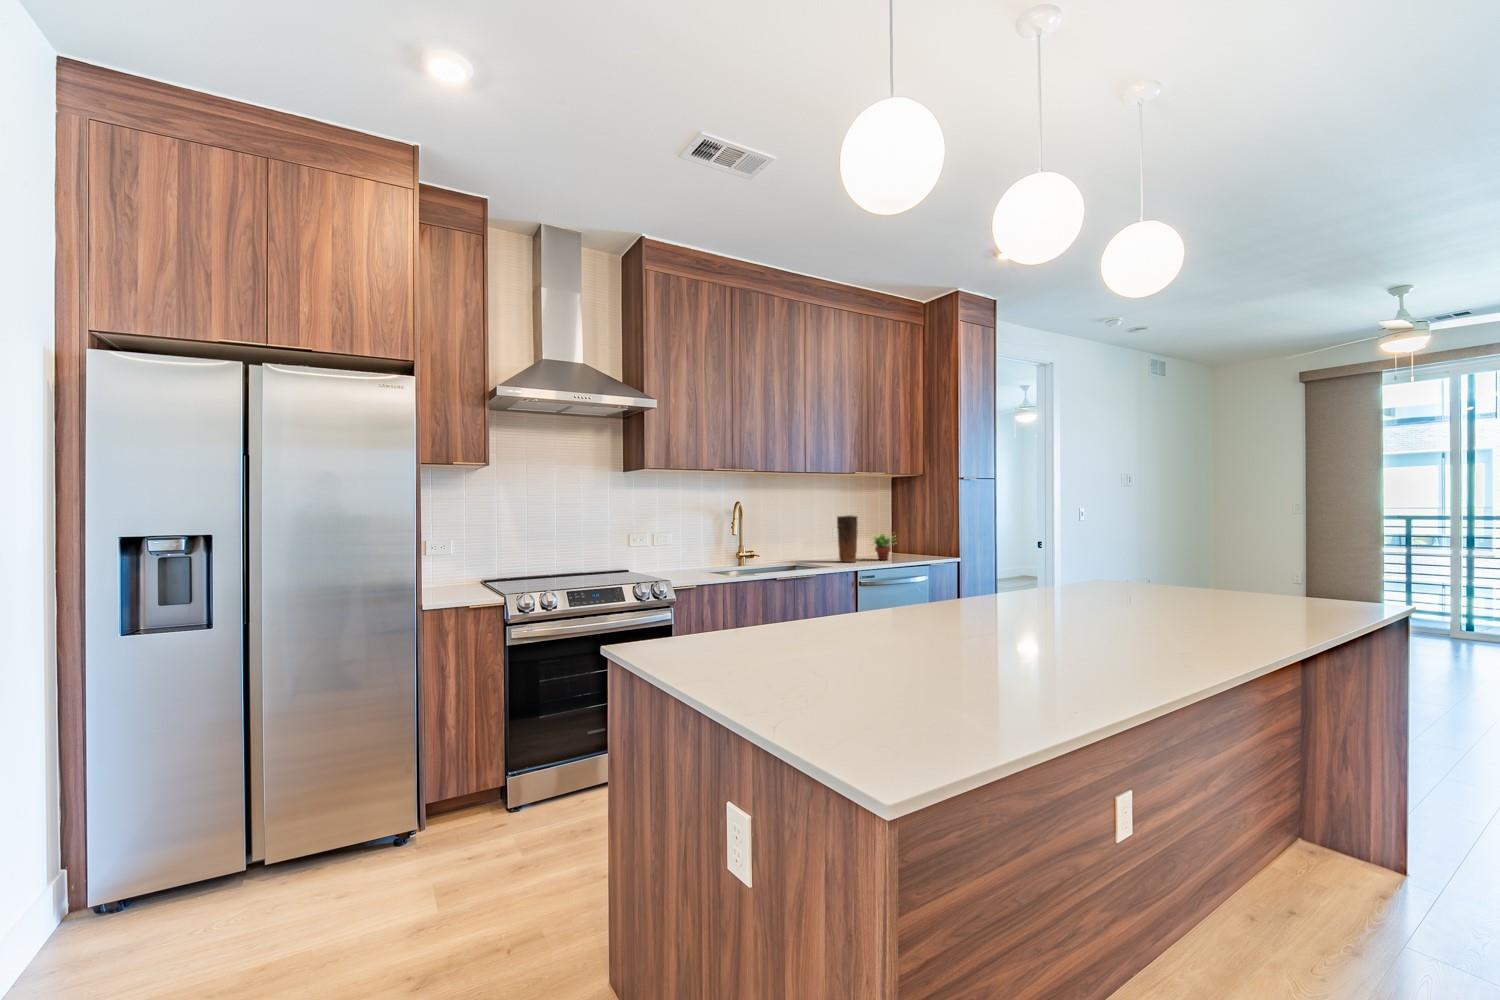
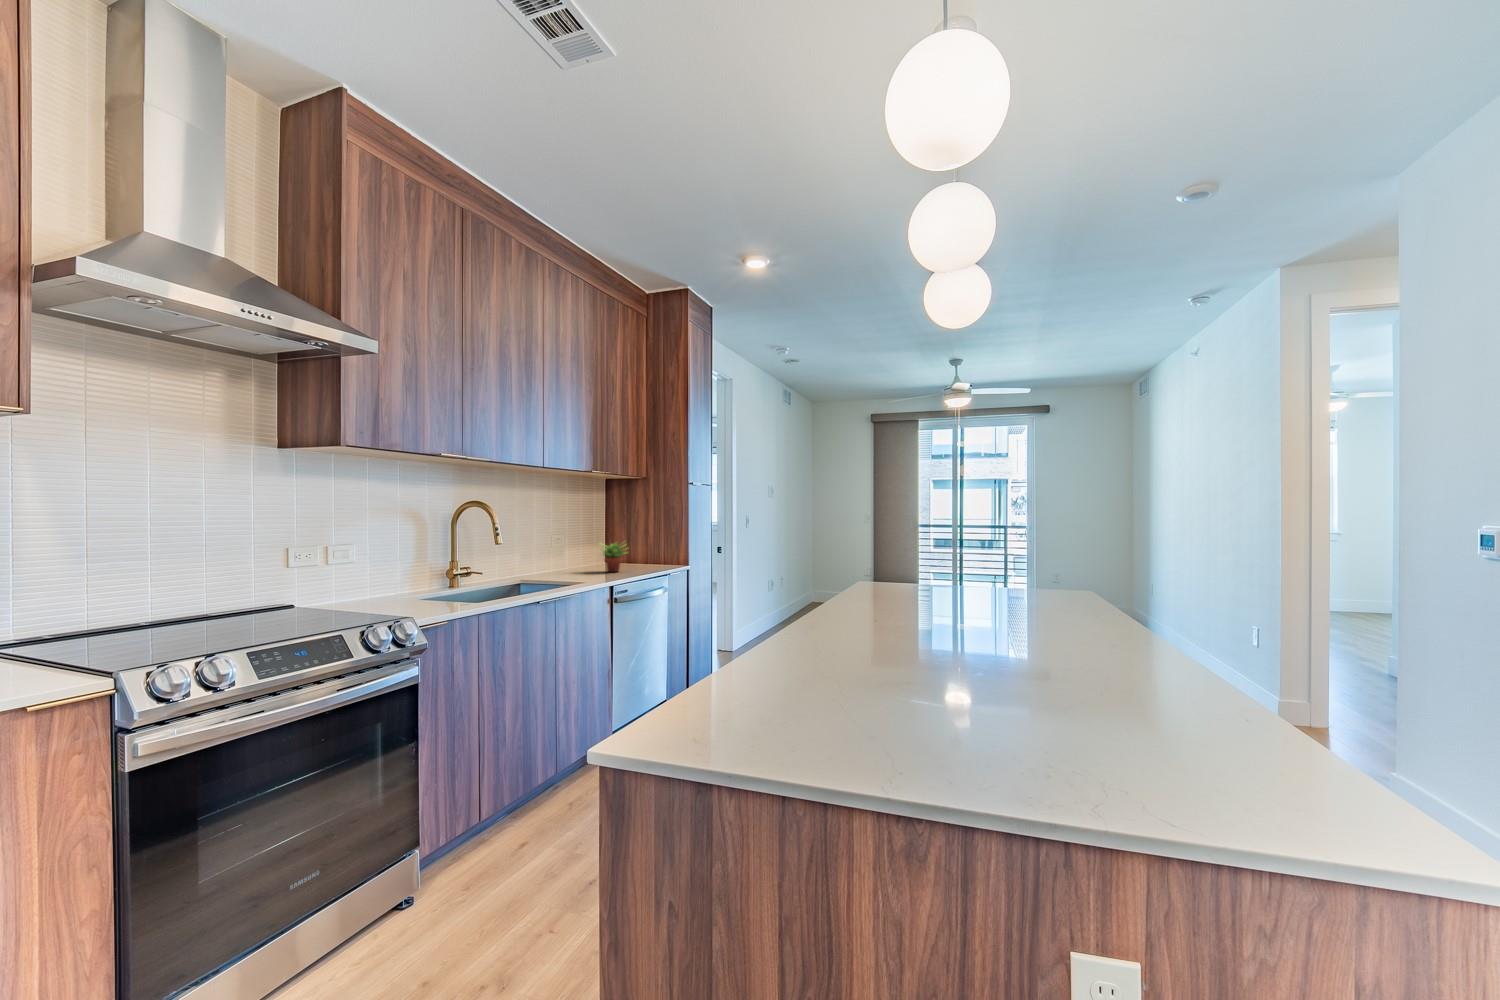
vase: present [837,515,858,562] -> none [569,521,594,577]

